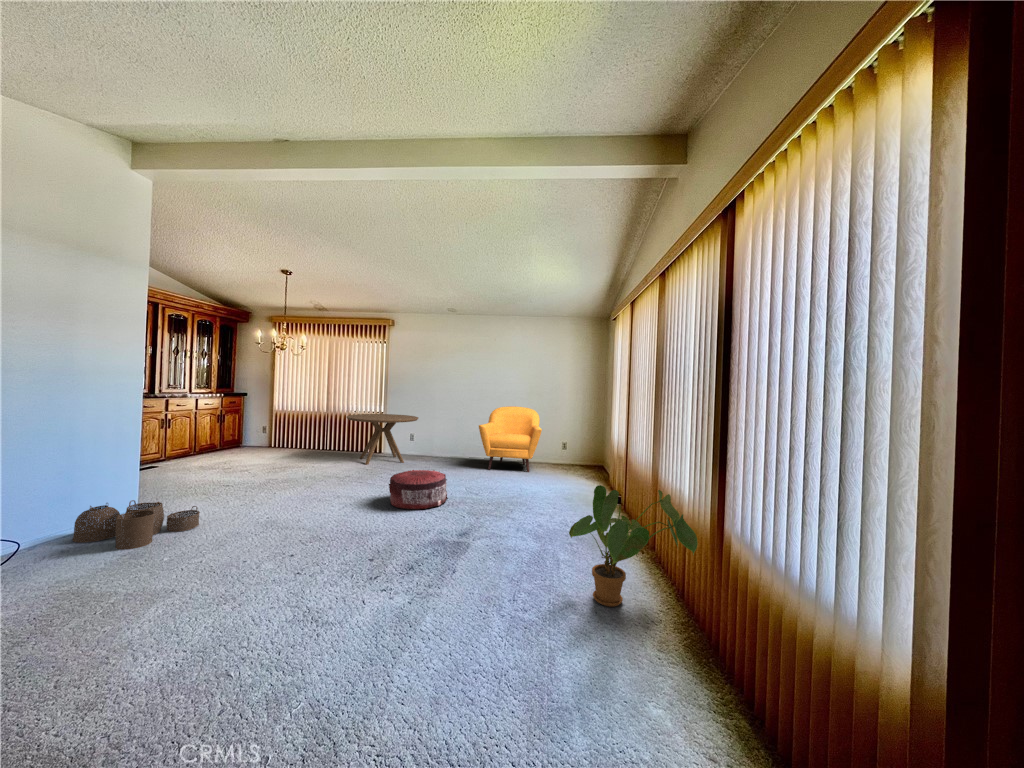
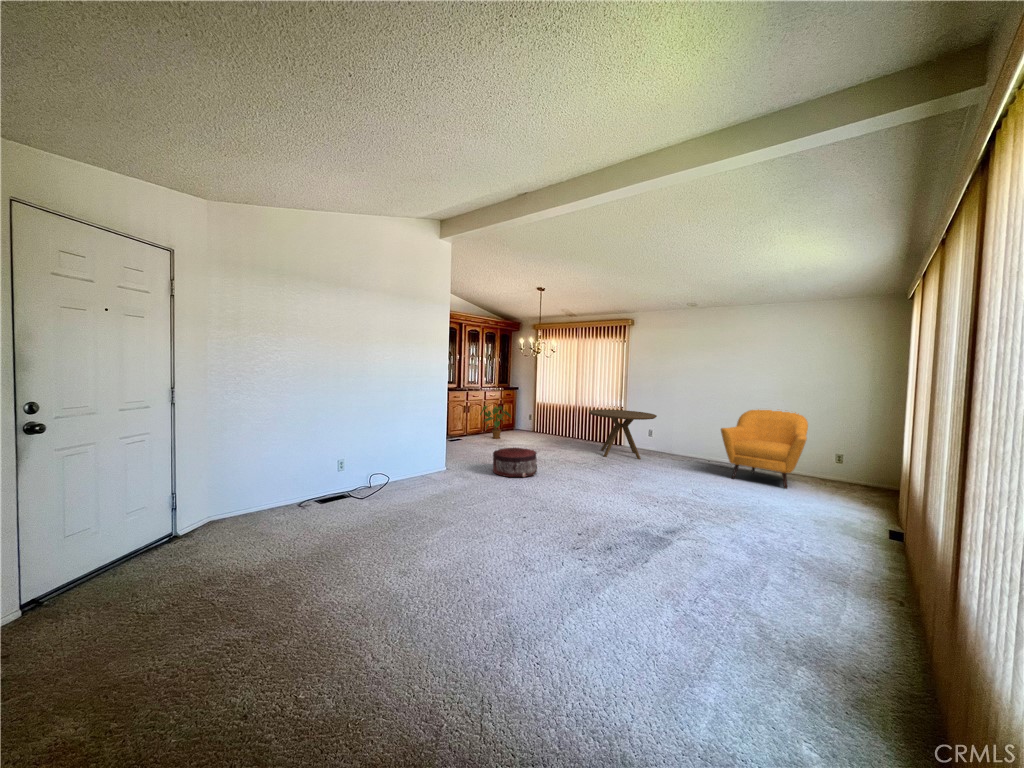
pouf: present [389,470,448,509] -> present [493,448,537,477]
house plant: present [569,485,698,607] -> present [480,406,511,439]
woven basket: present [72,500,200,550] -> none [414,460,476,492]

